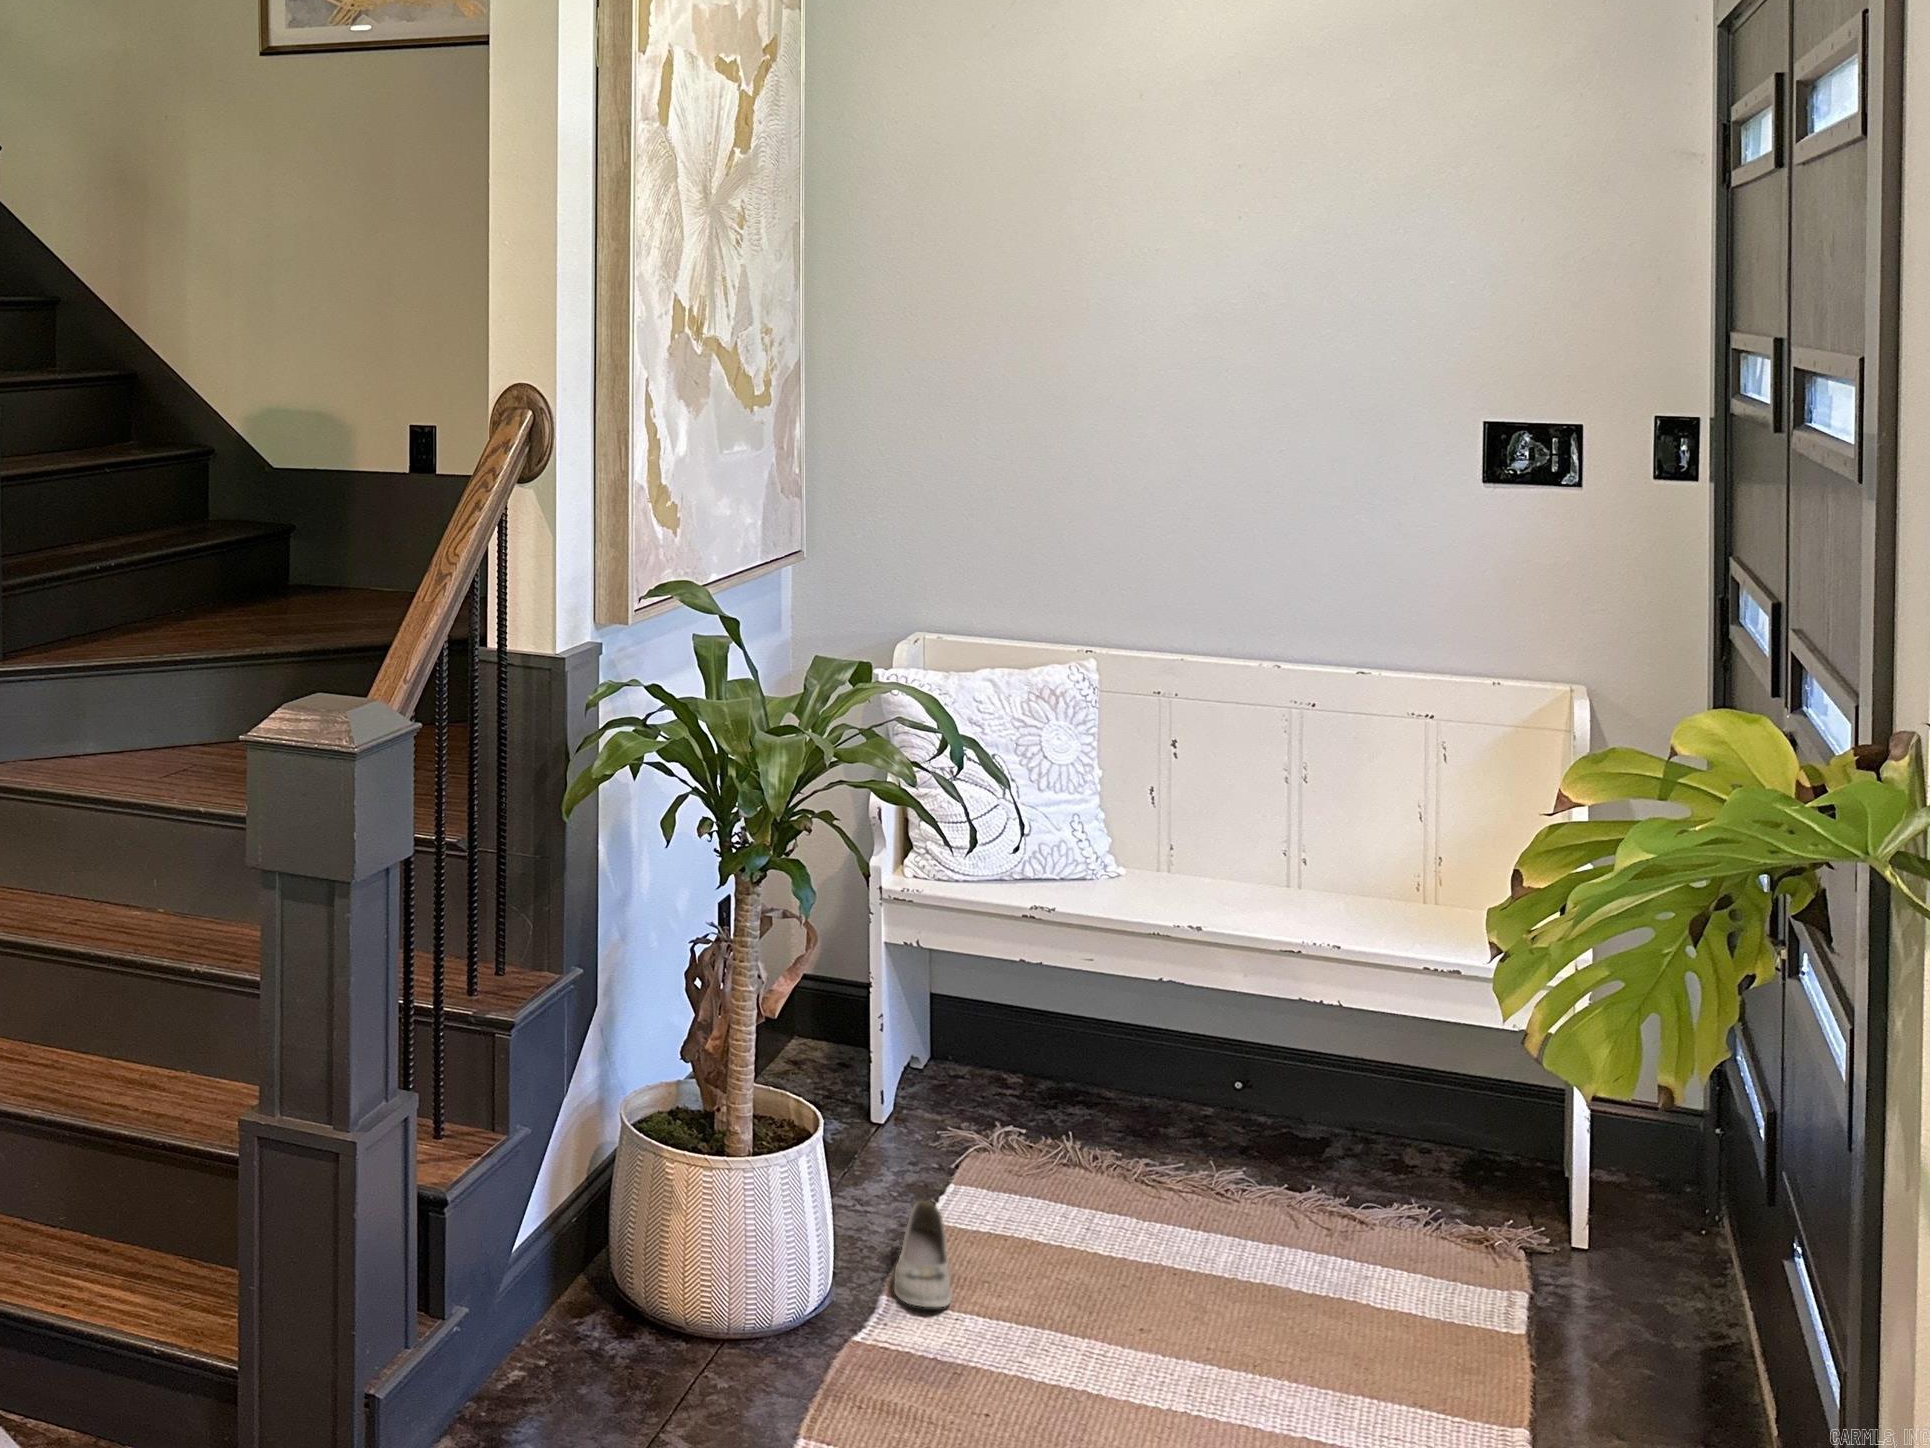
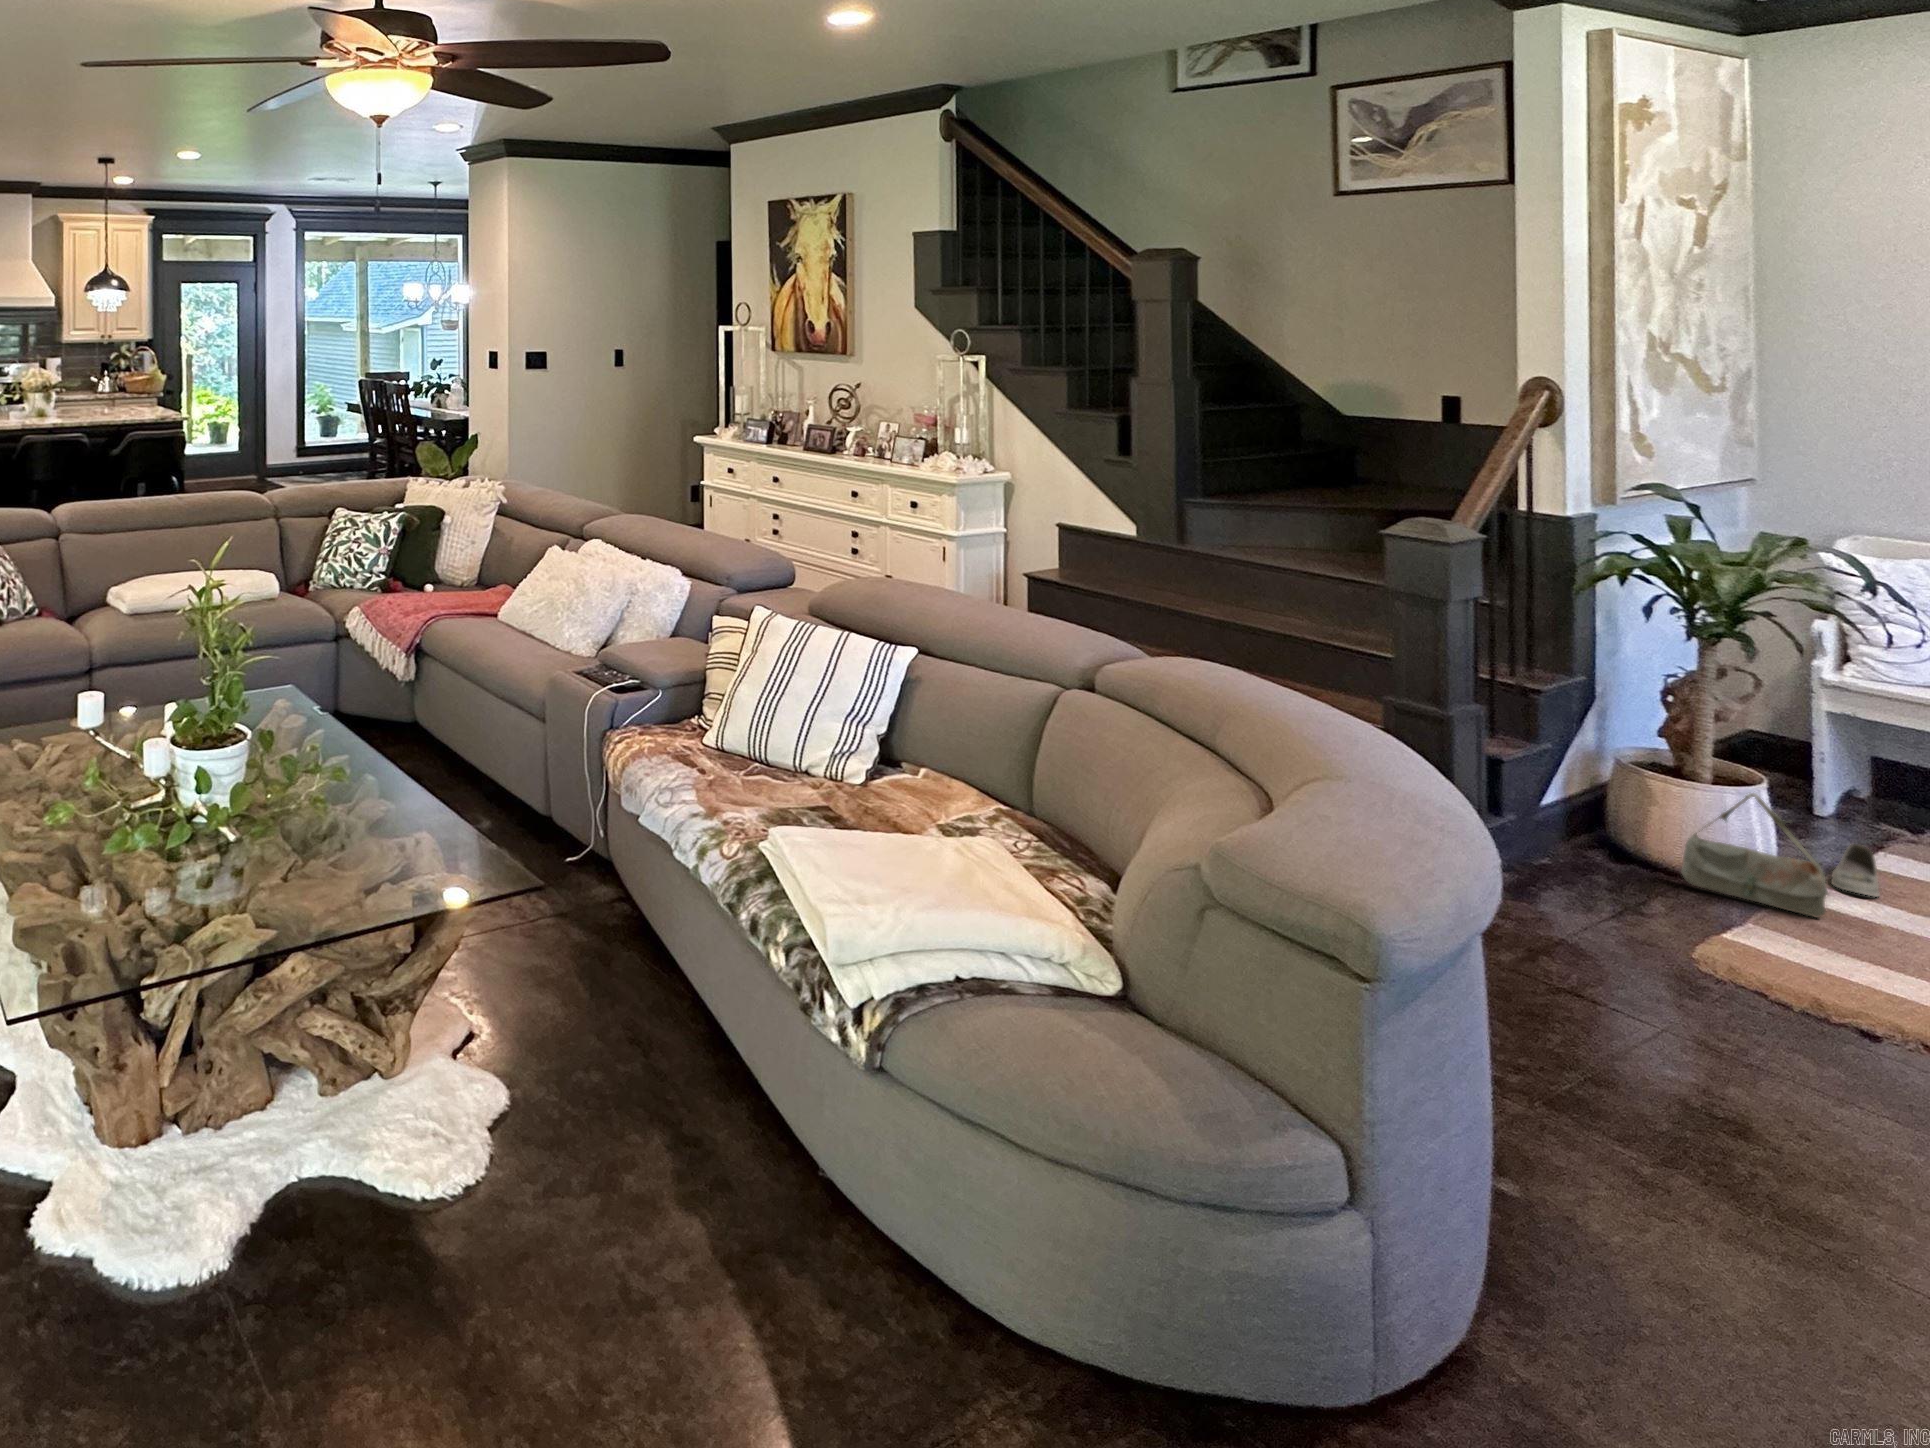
bag: none [706,1172,899,1393] -> present [1681,793,1828,917]

